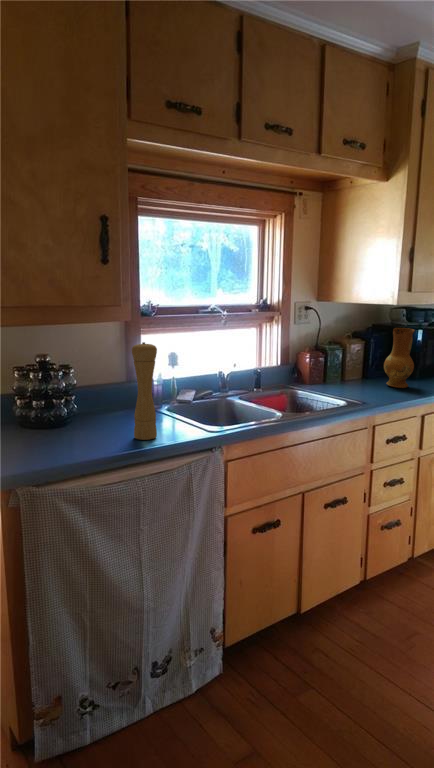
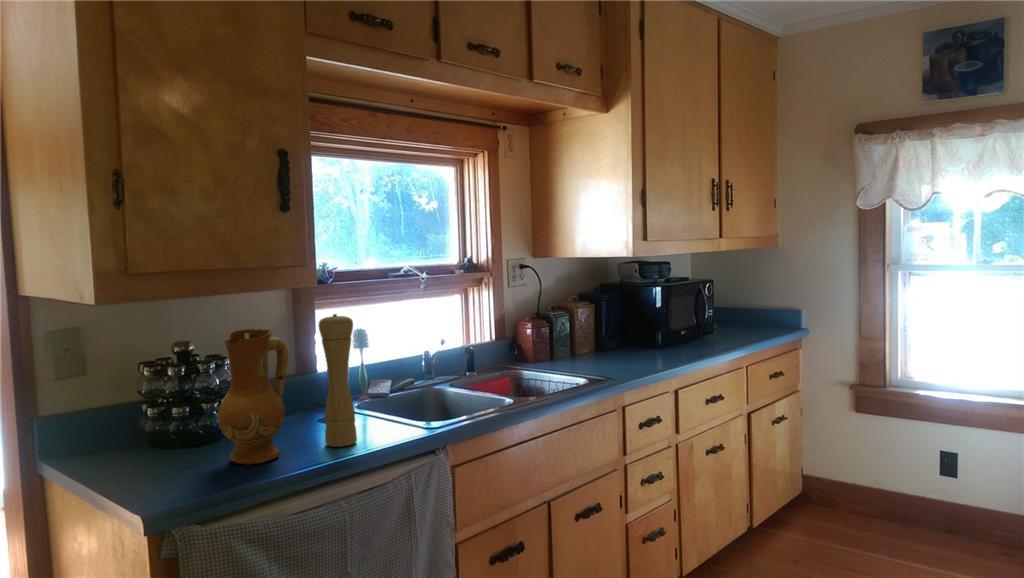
ceramic jug: present [384,328,415,388] -> present [218,329,288,465]

